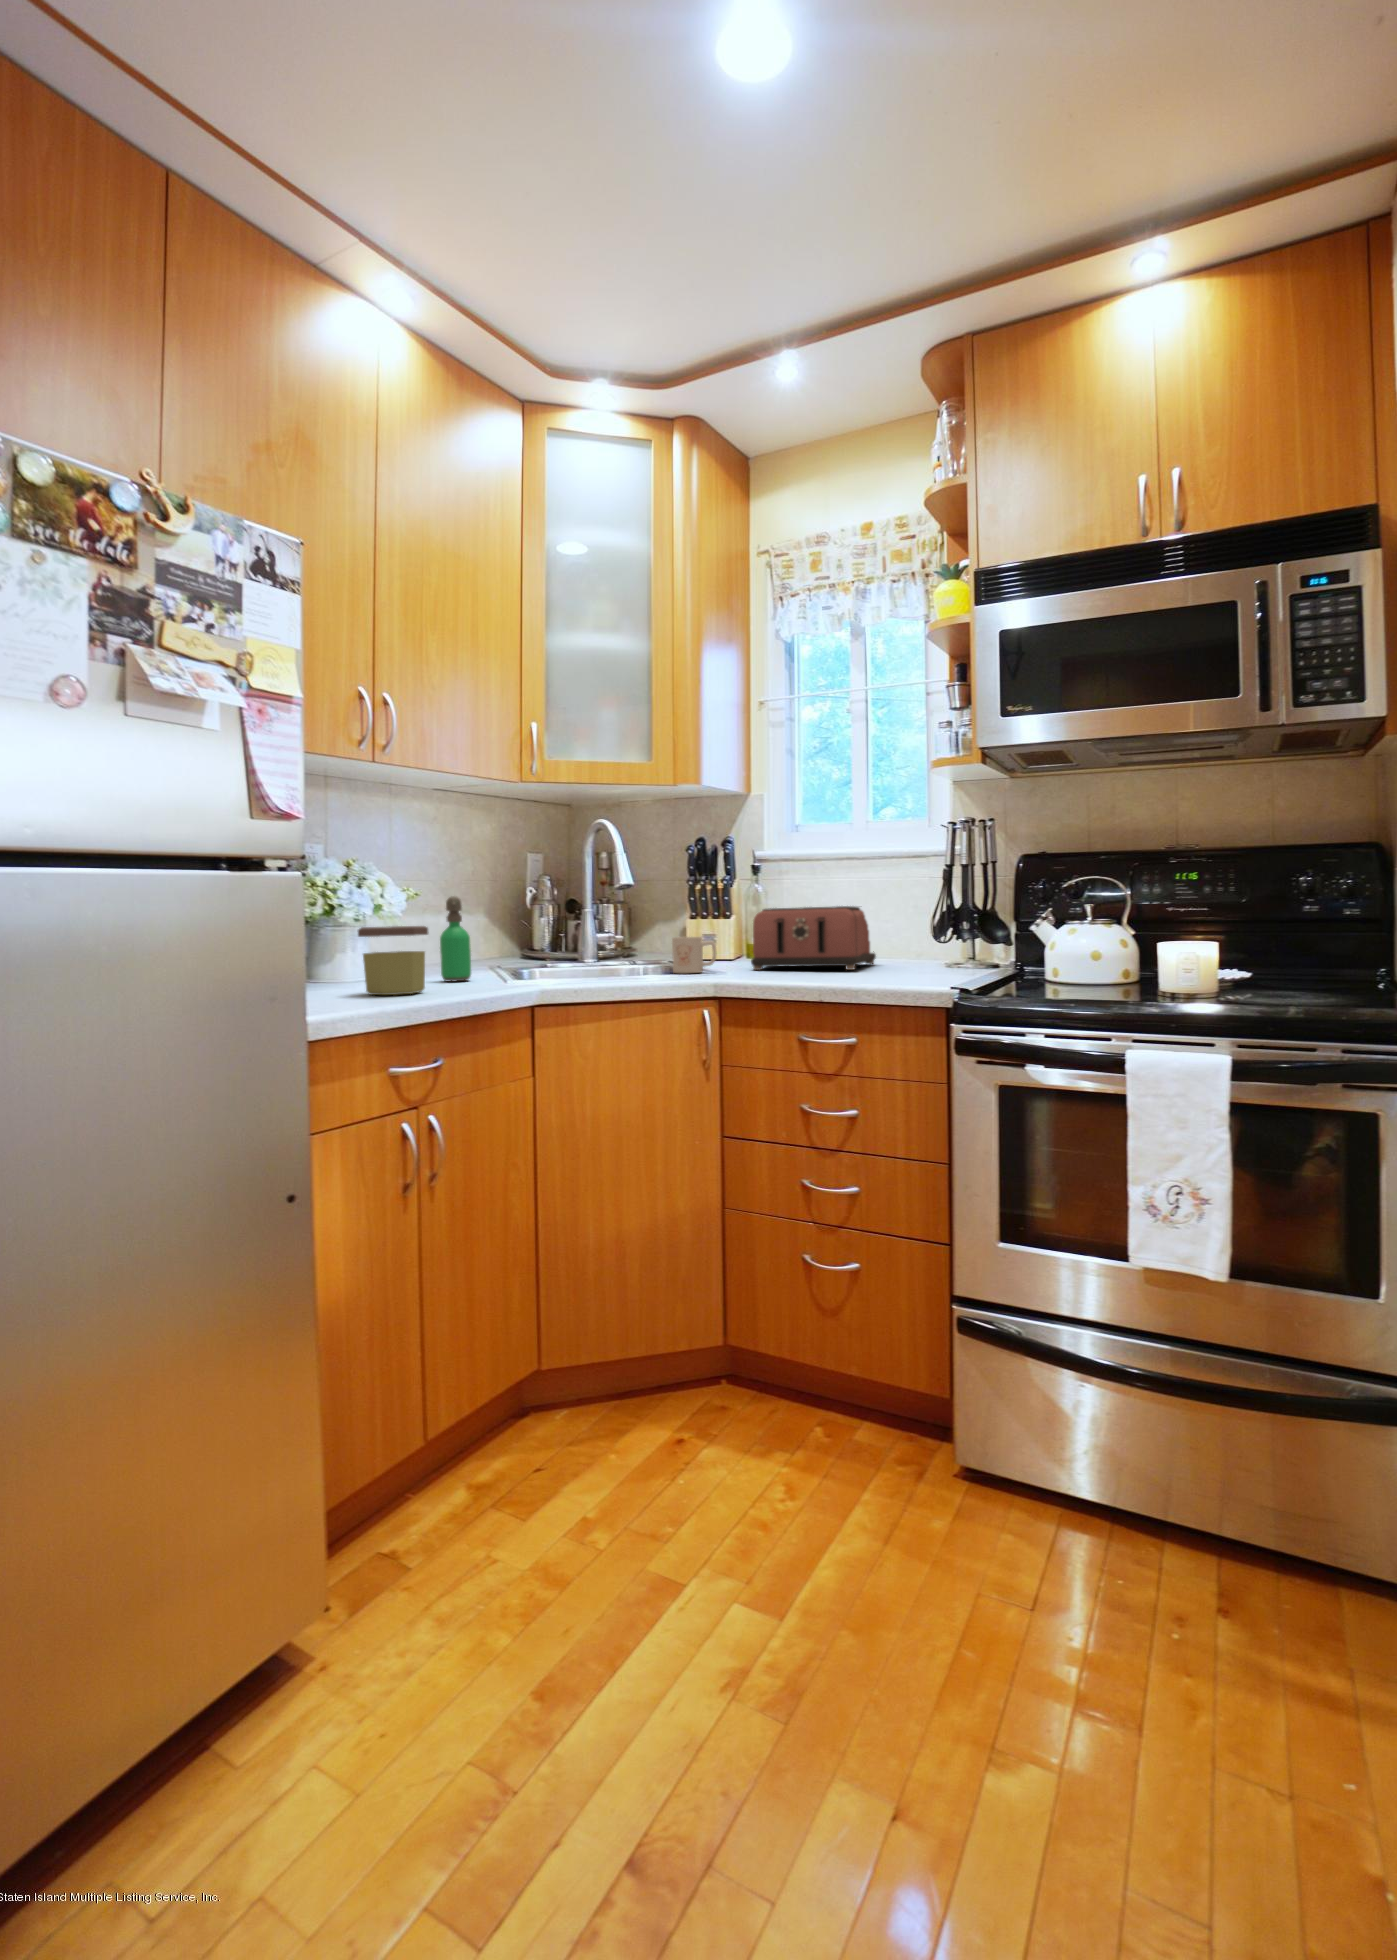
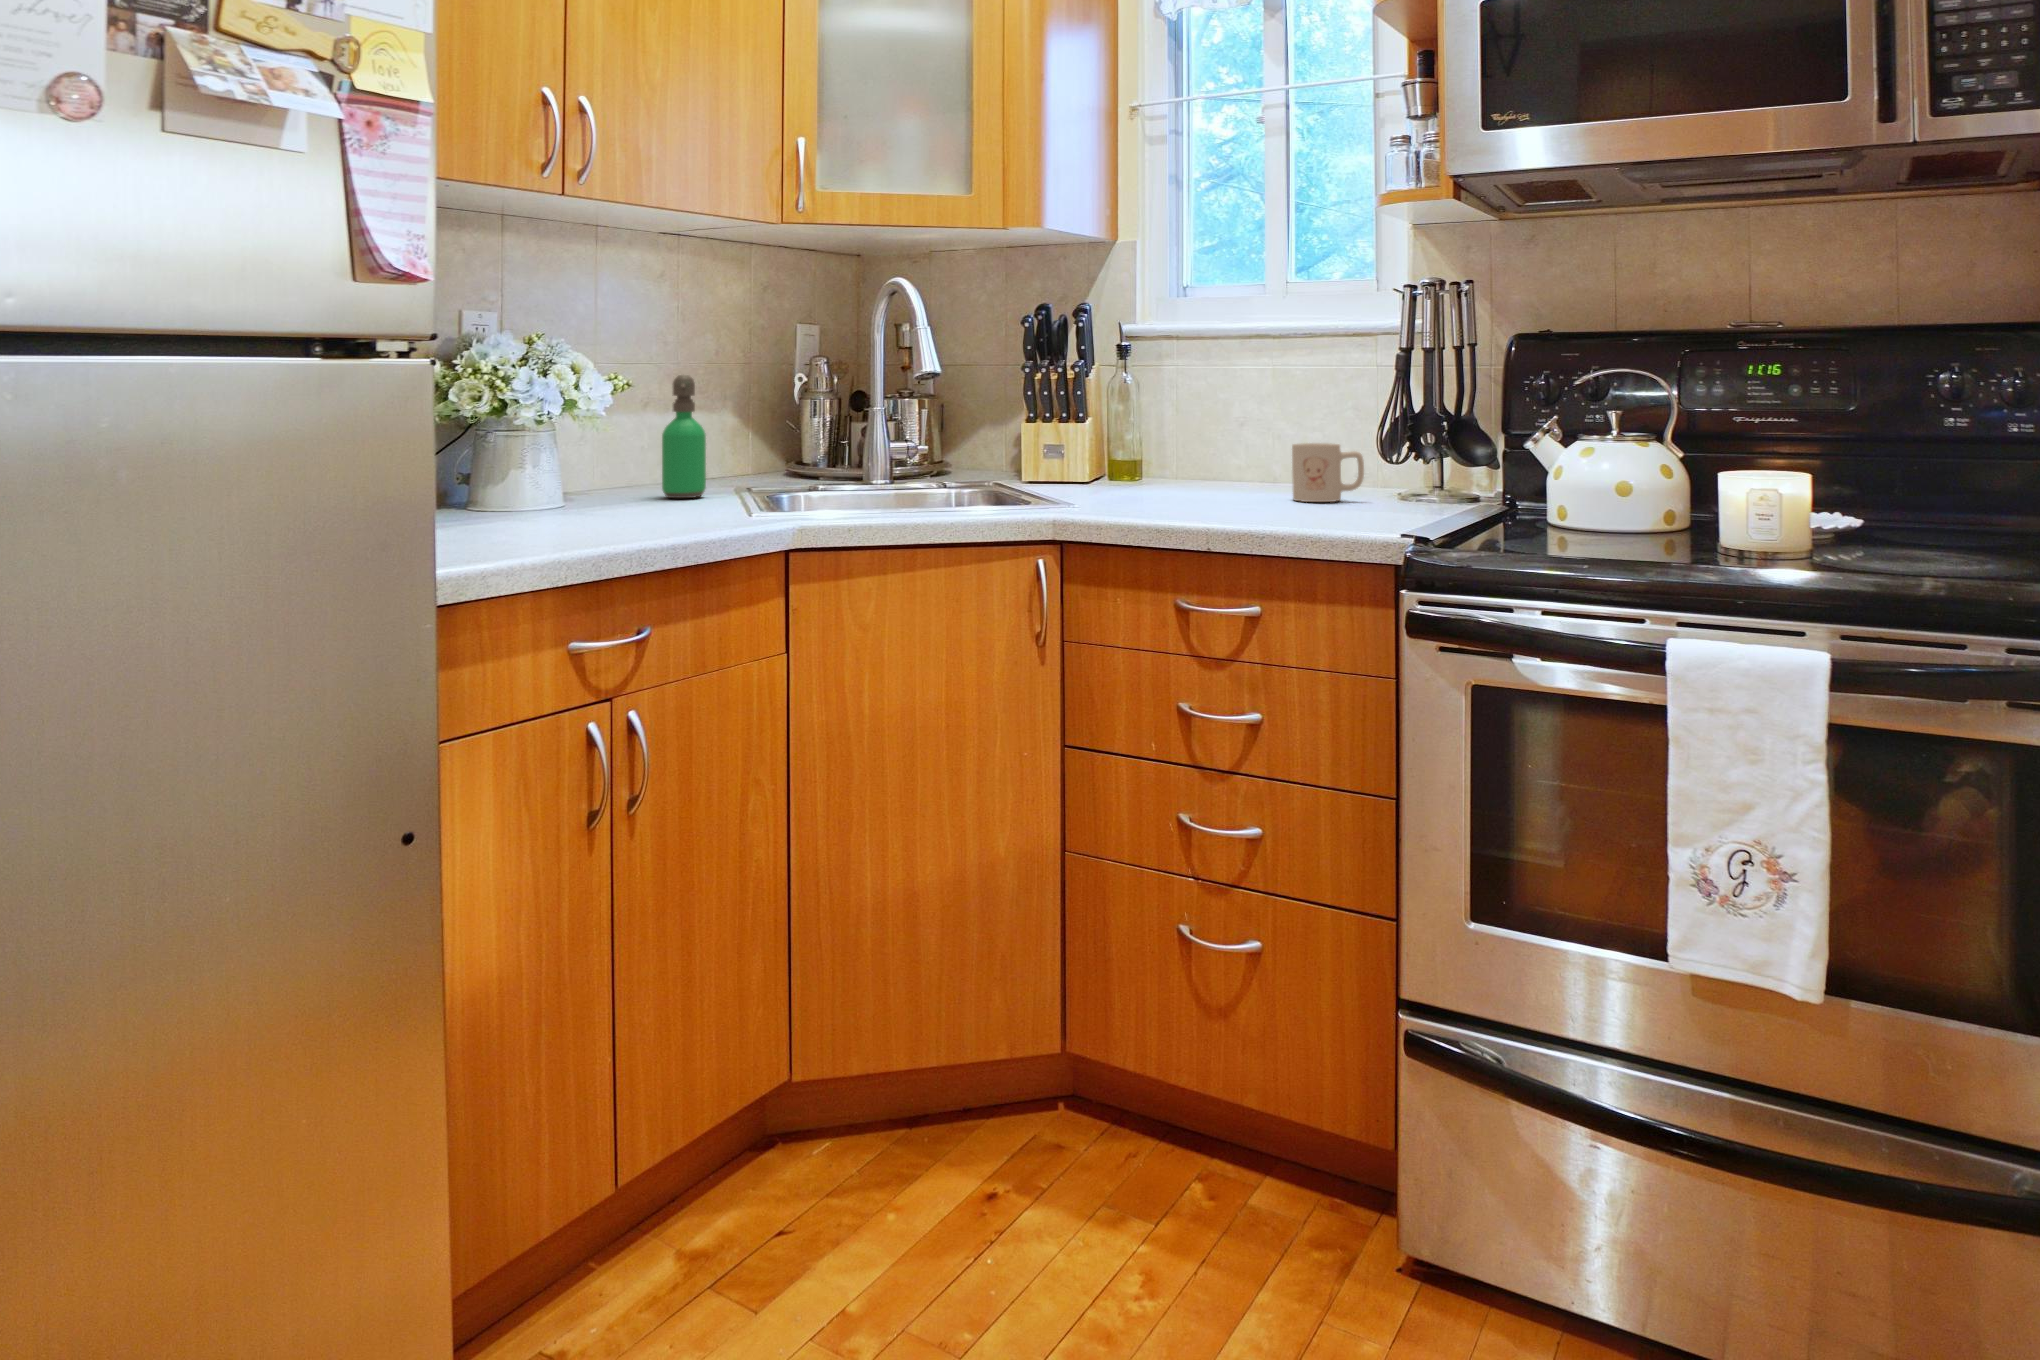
toaster: present [751,906,876,970] -> none [1115,395,1299,490]
jar: present [358,926,428,995] -> none [535,420,638,523]
mug: present [672,937,716,973] -> present [1292,443,1364,502]

